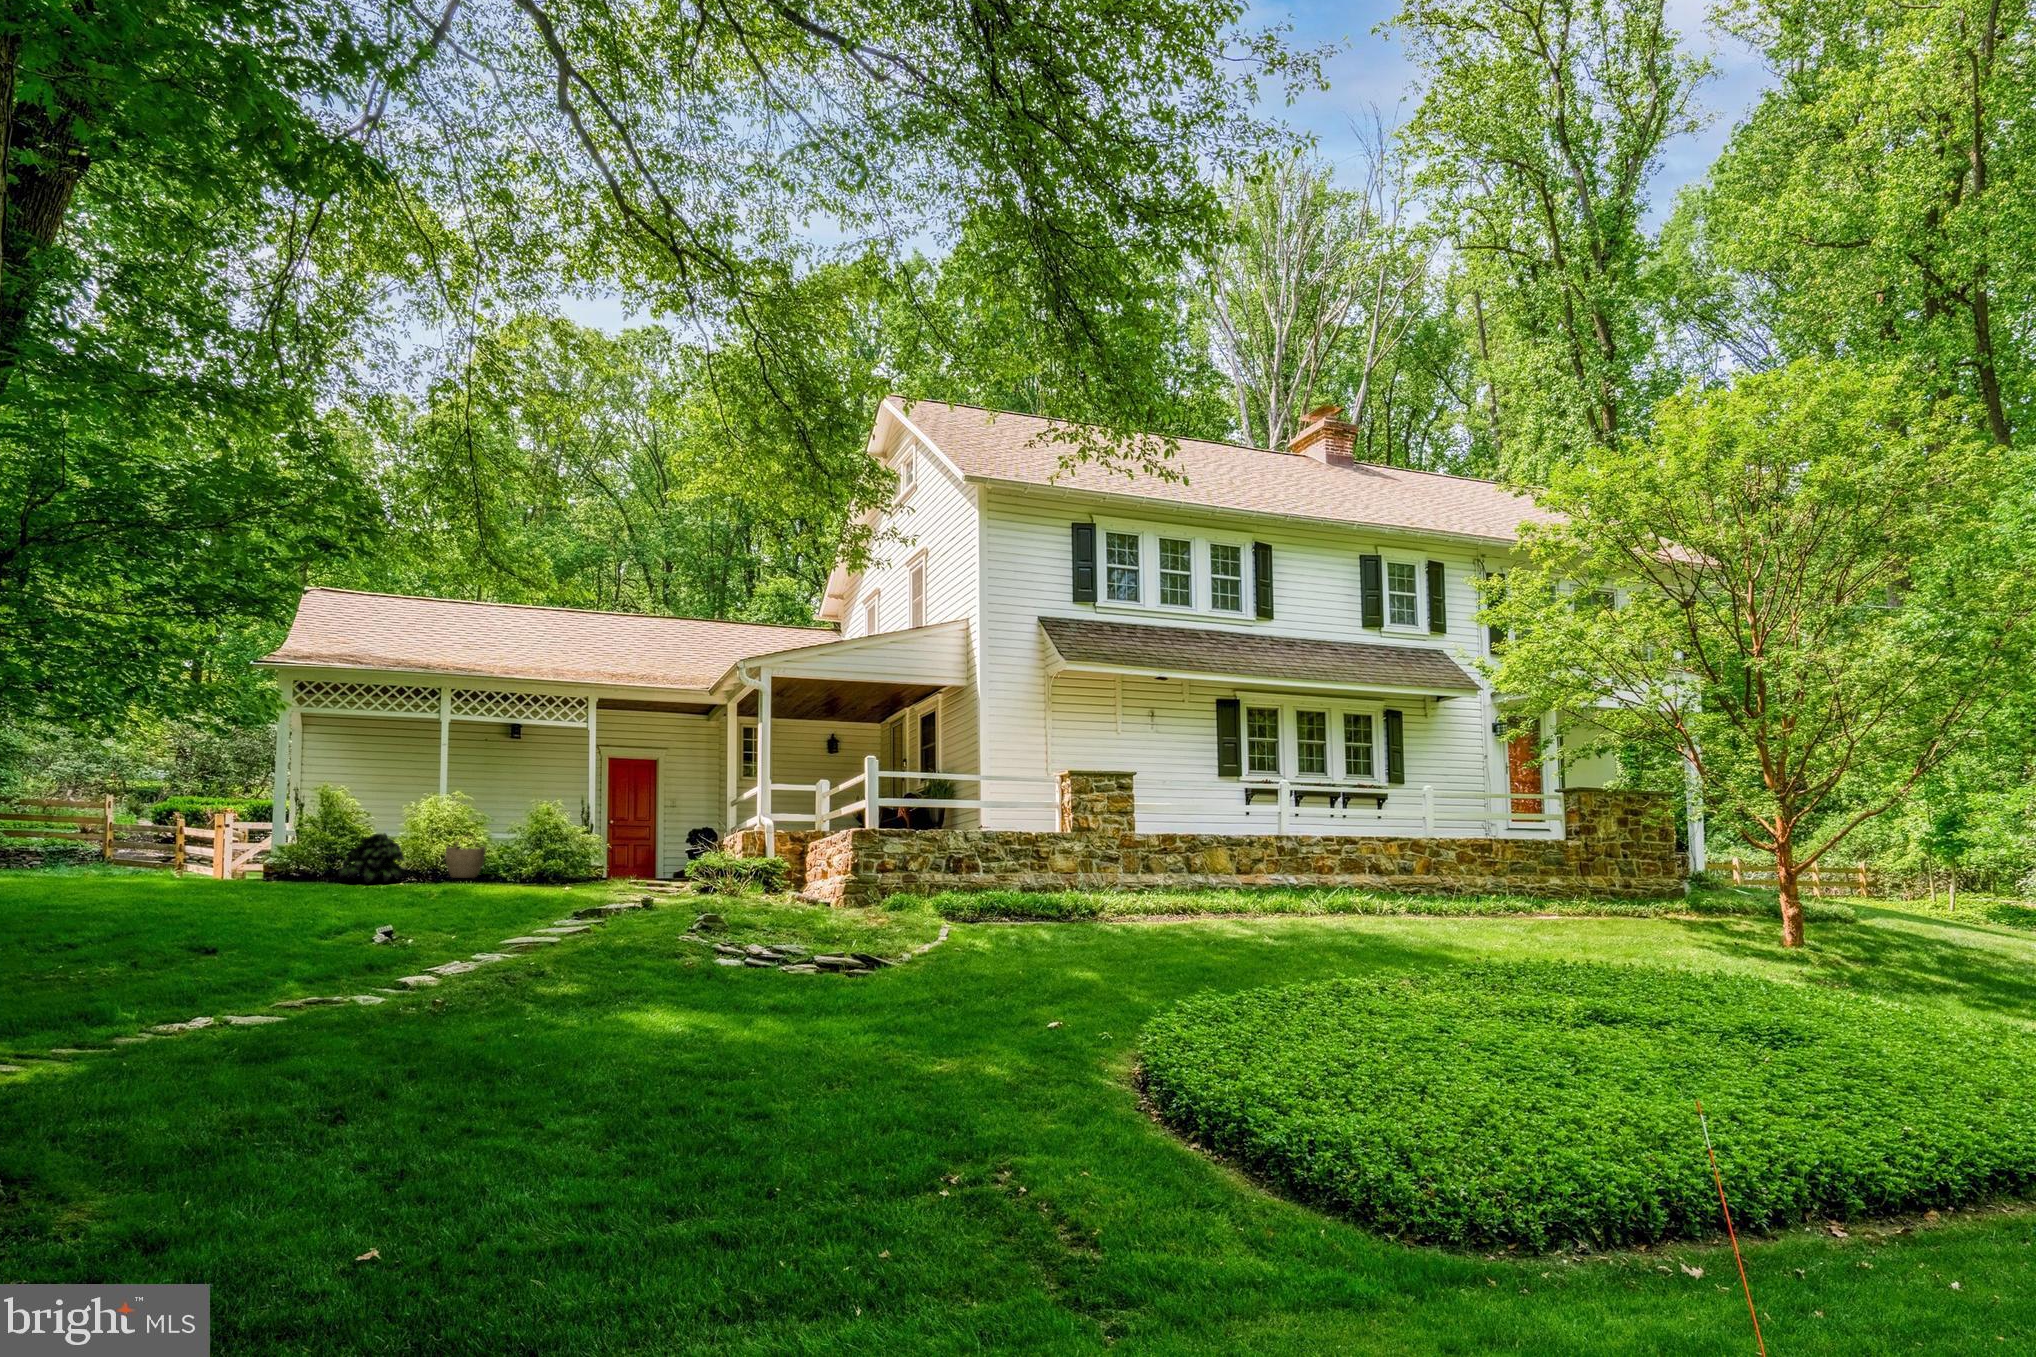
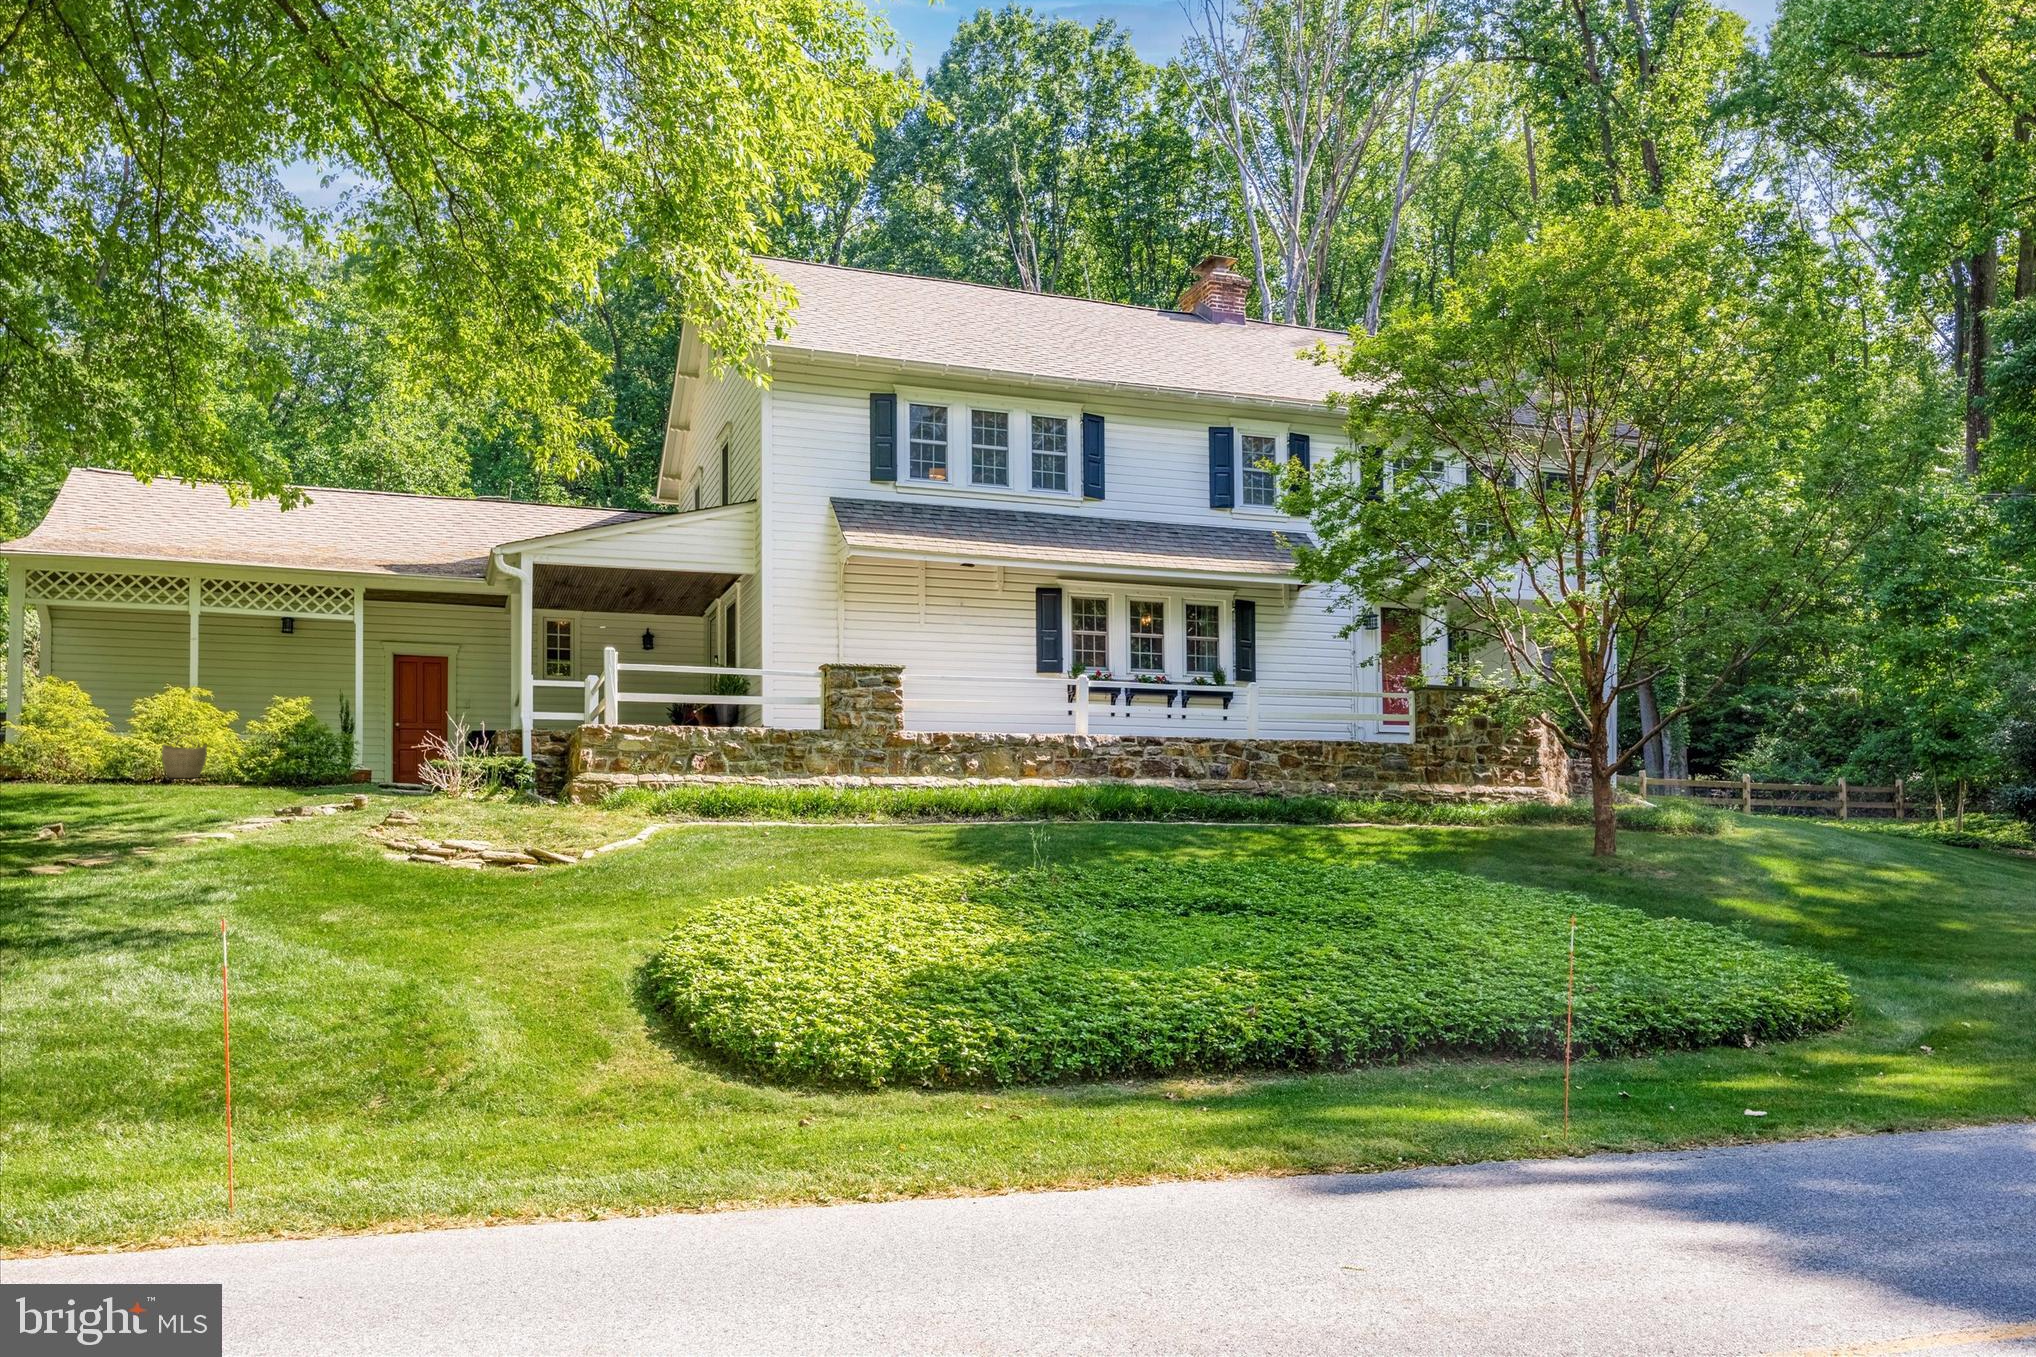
potted plant: present [338,834,406,882] -> none [39,731,114,782]

